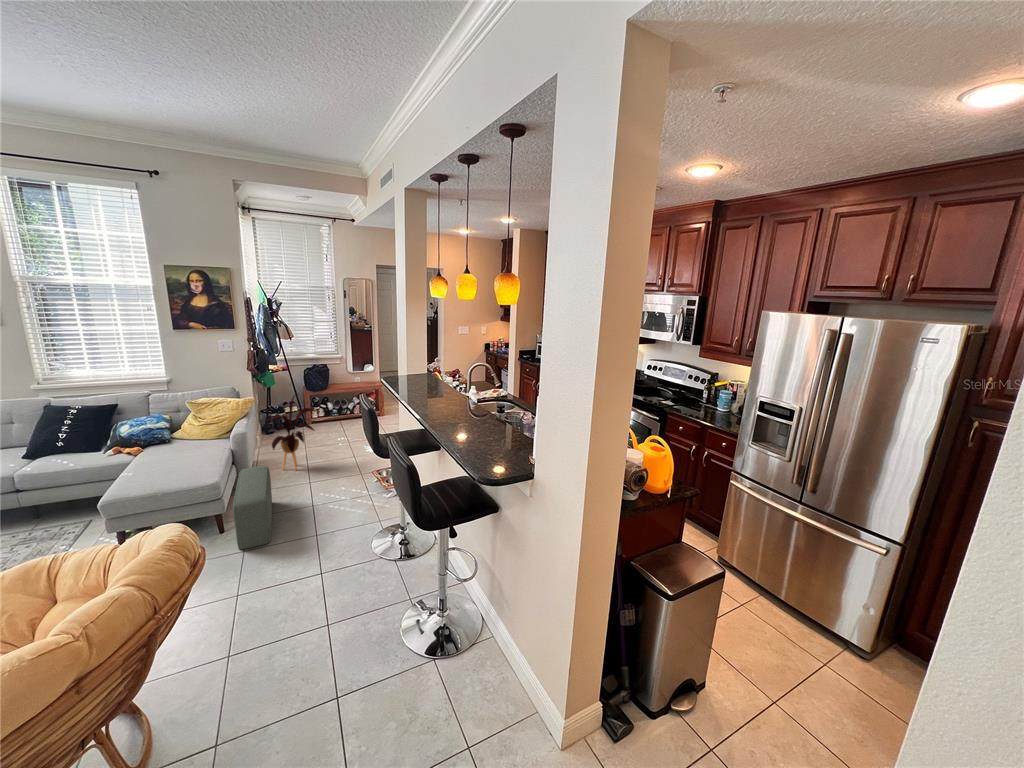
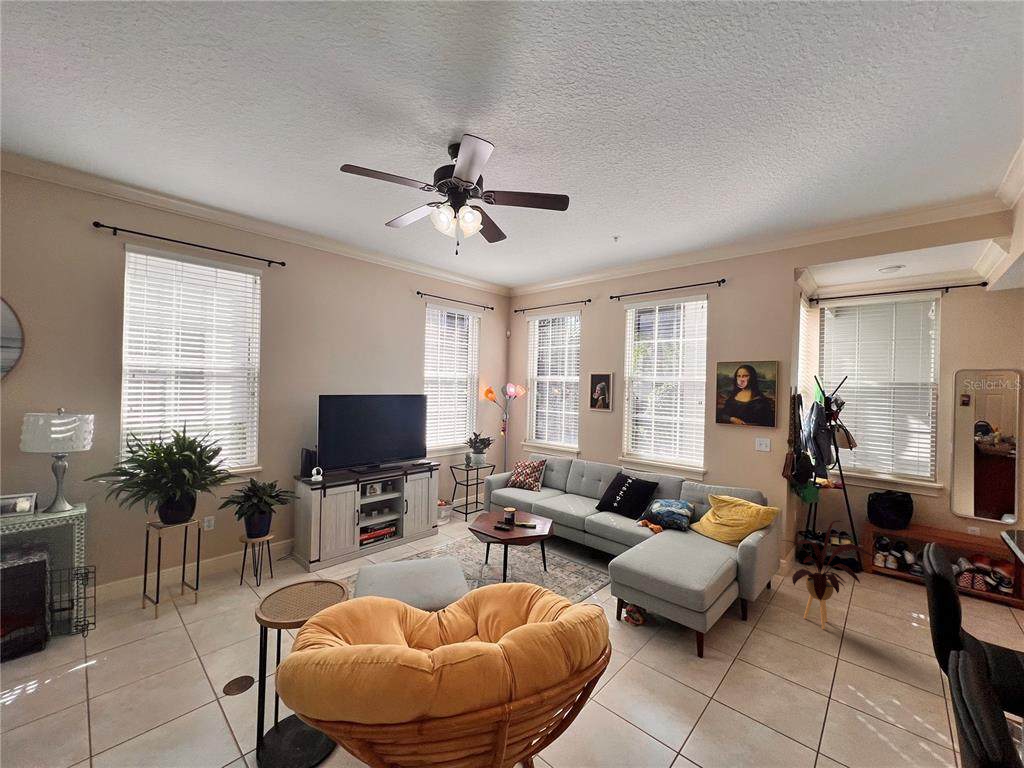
pouf: present [233,466,272,549] -> none [710,591,775,711]

